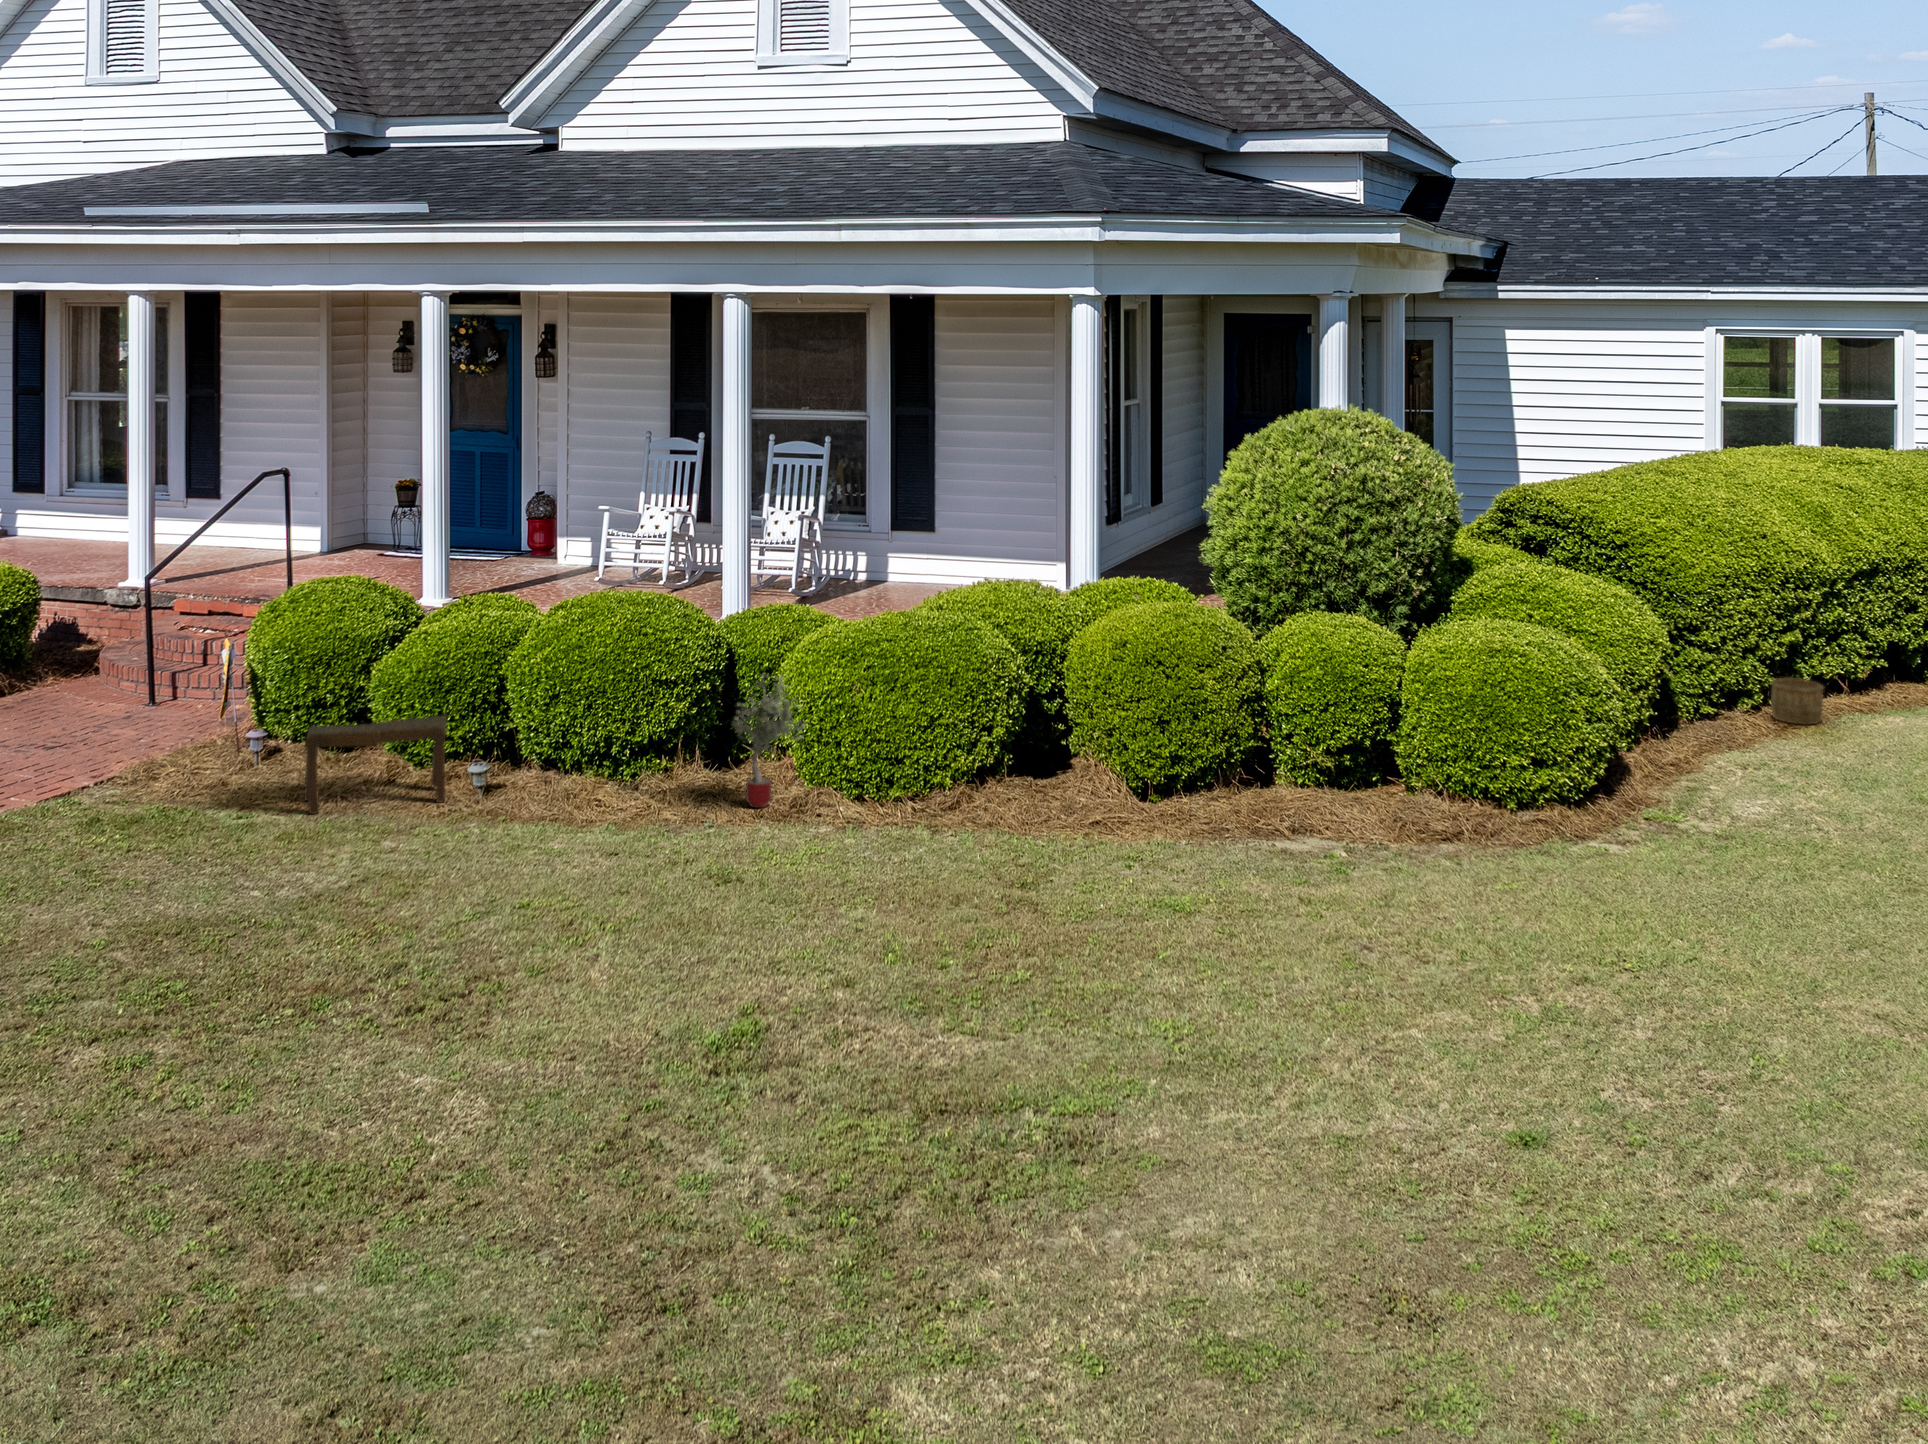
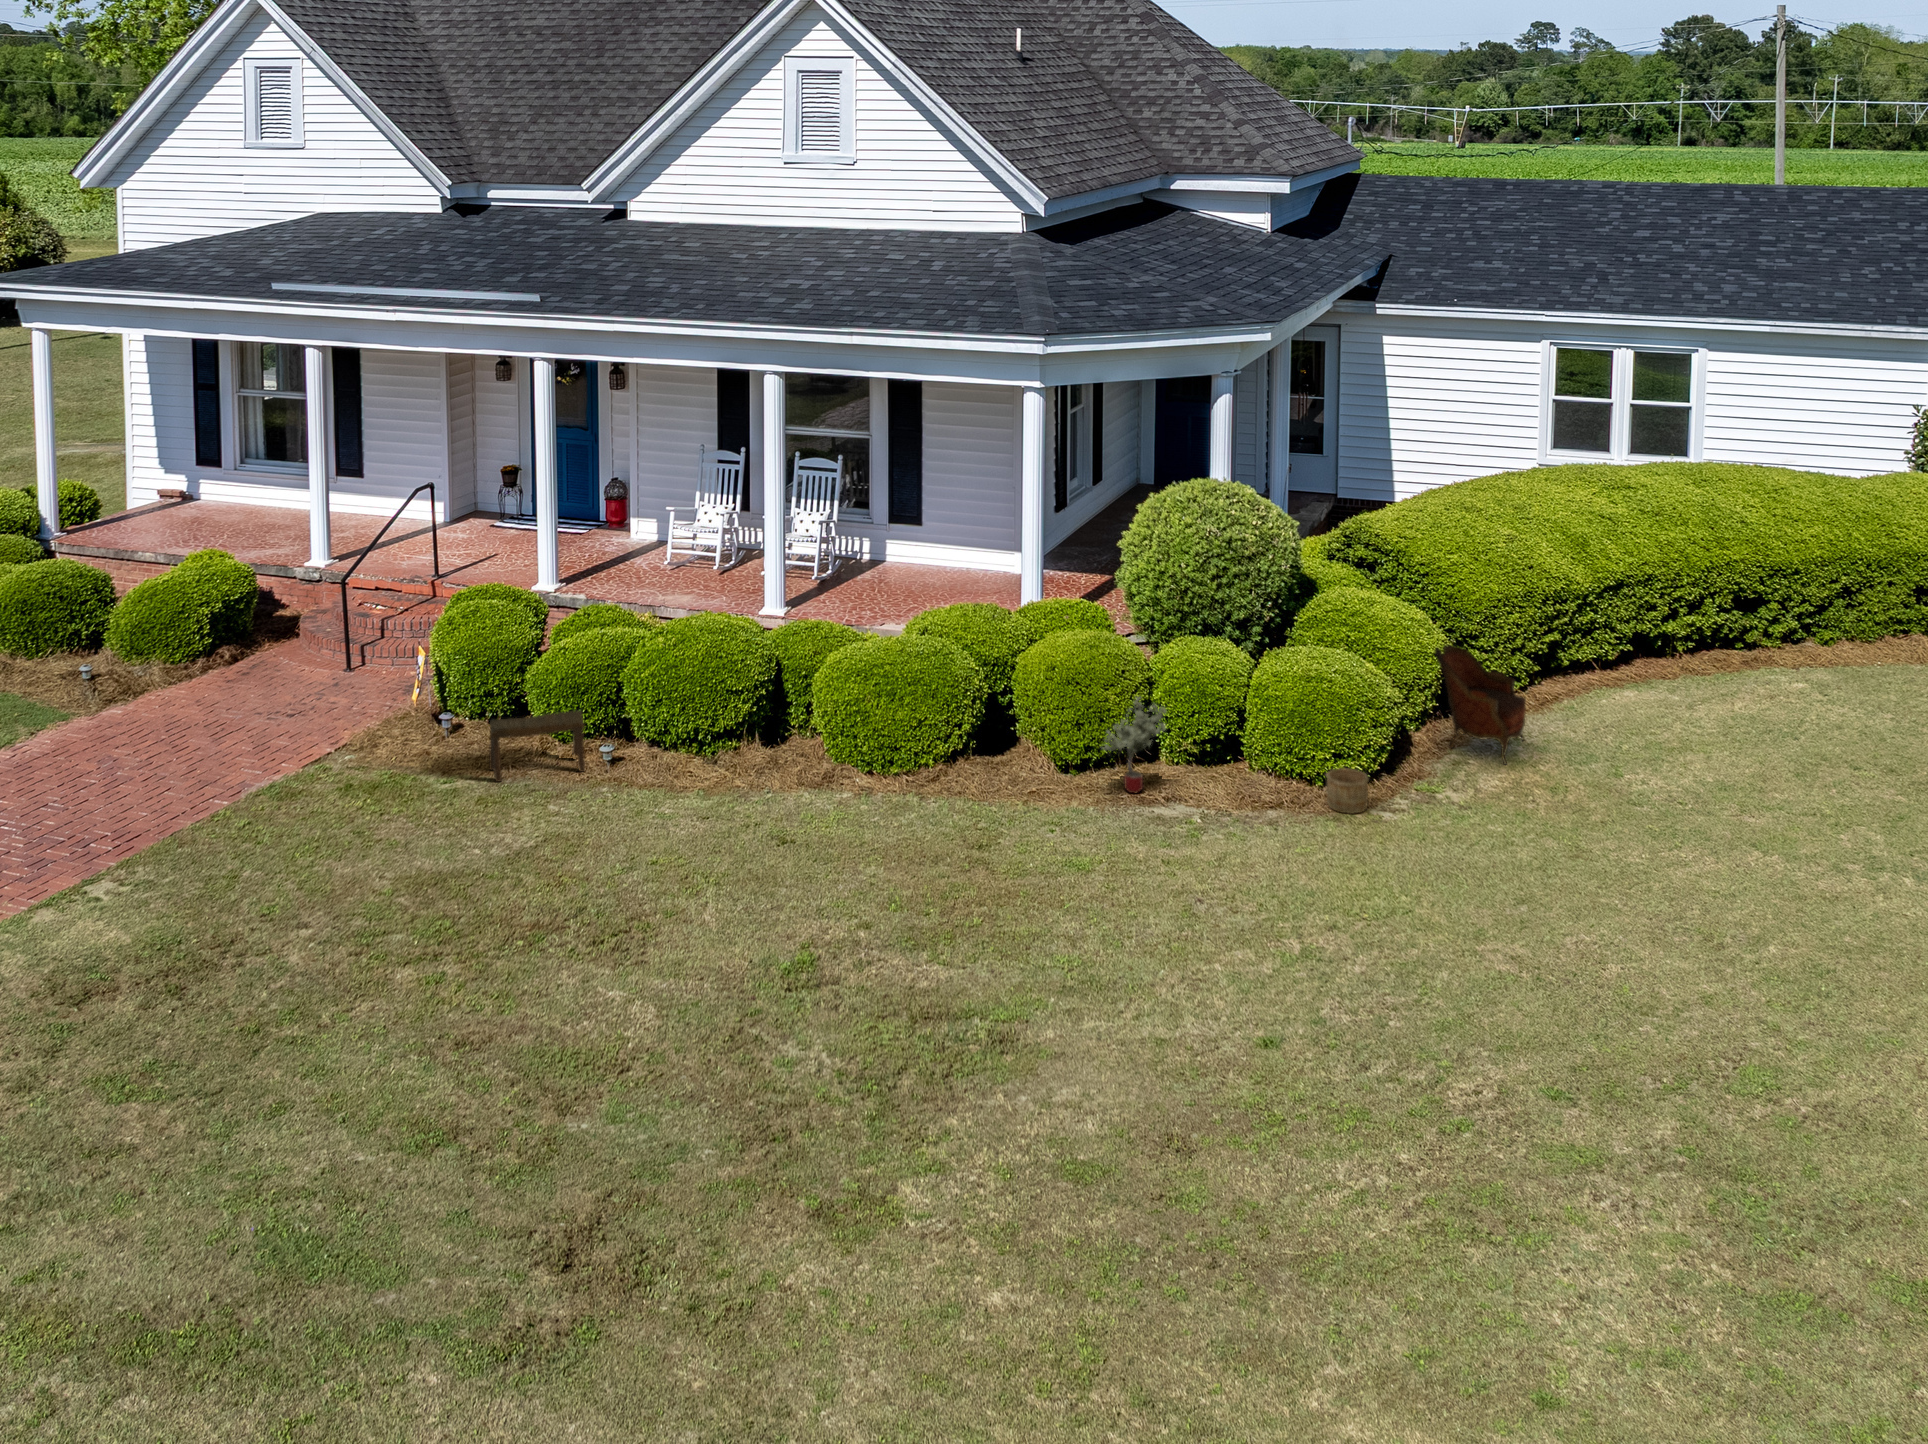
armchair: none [1651,628,1784,786] -> present [1435,645,1526,764]
potted tree: present [732,674,806,808] -> present [1103,697,1166,793]
wooden bucket: present [1771,678,1824,725] -> present [1326,768,1369,814]

